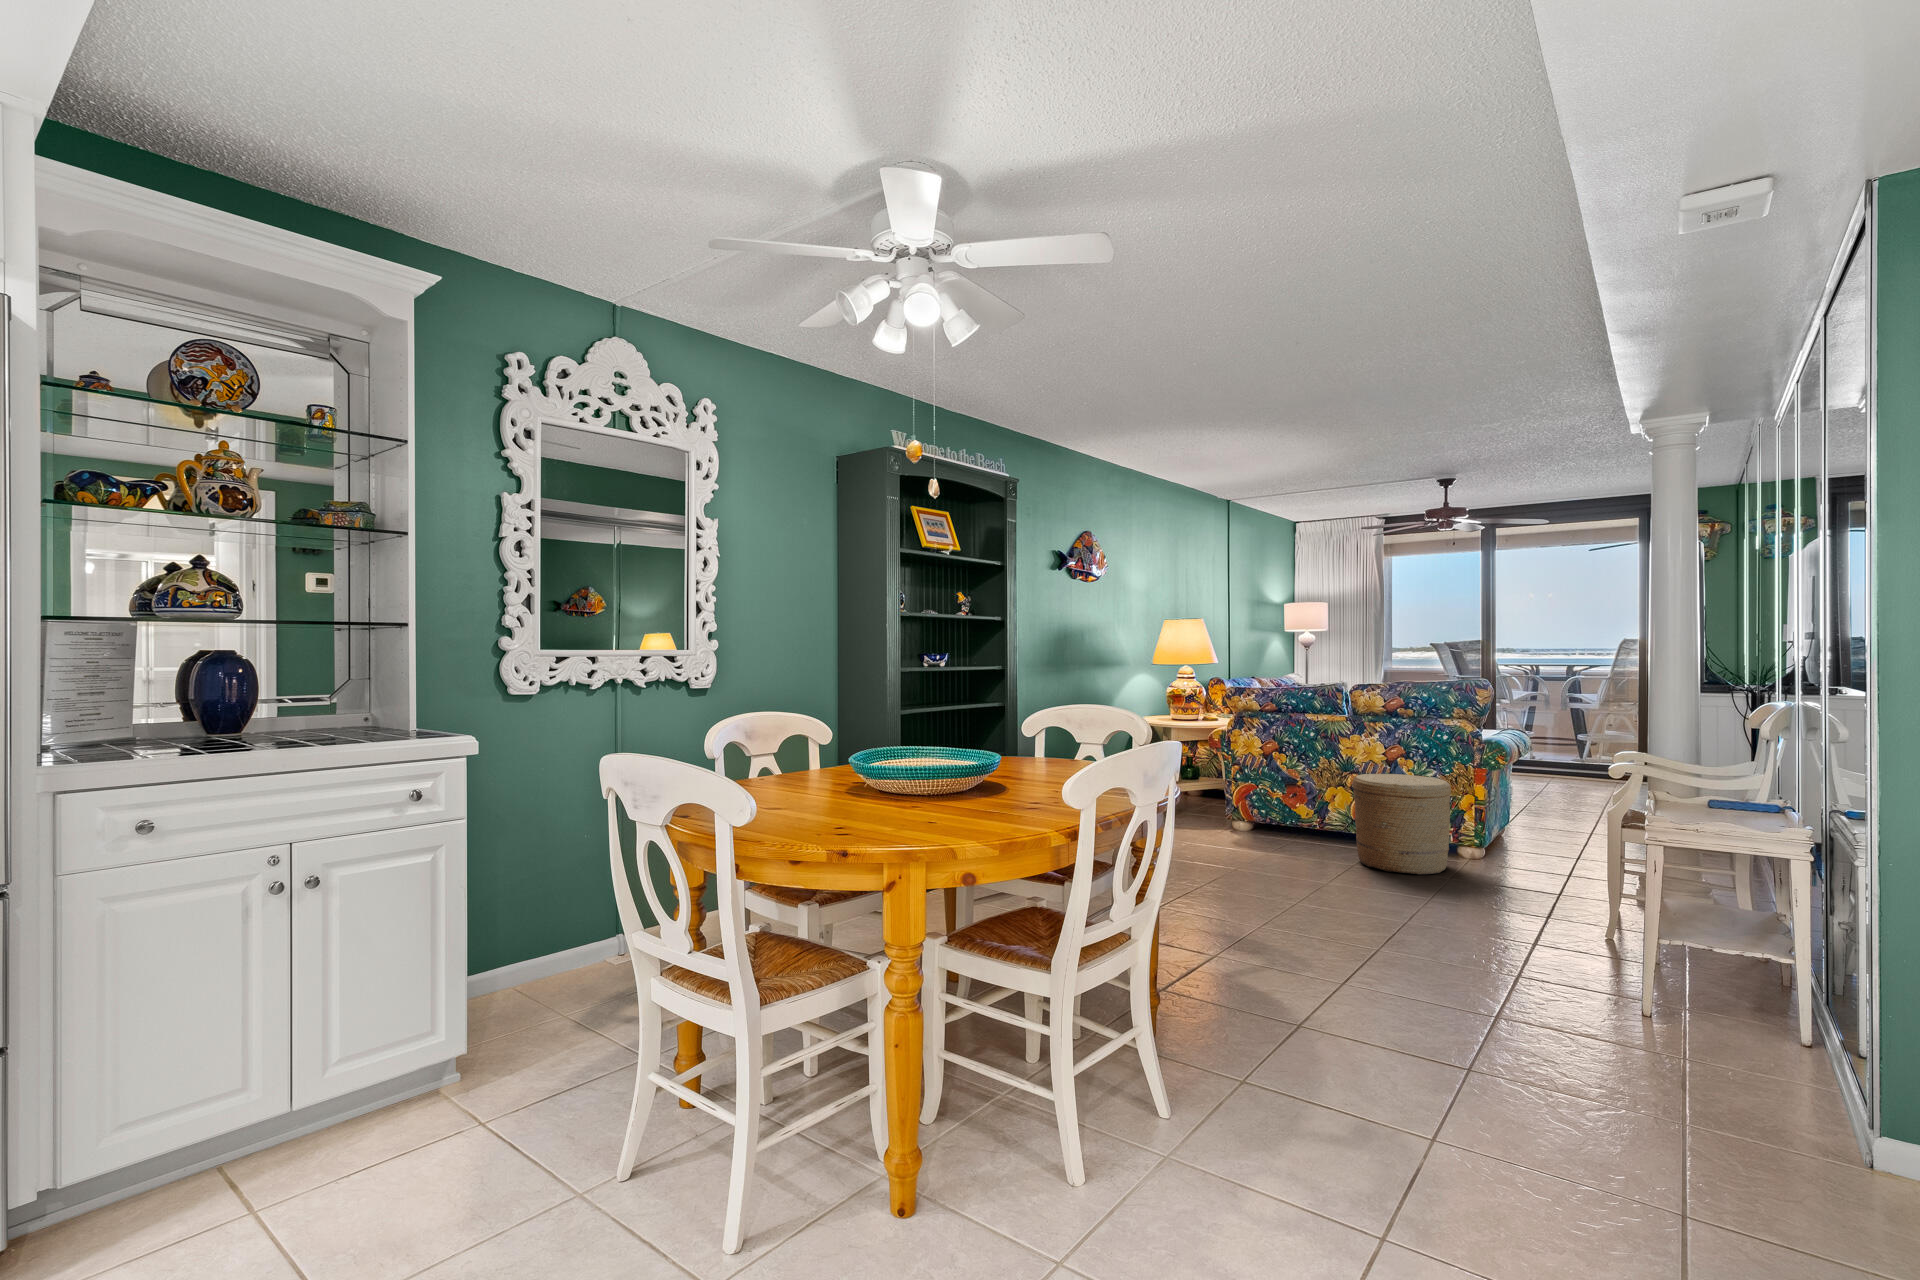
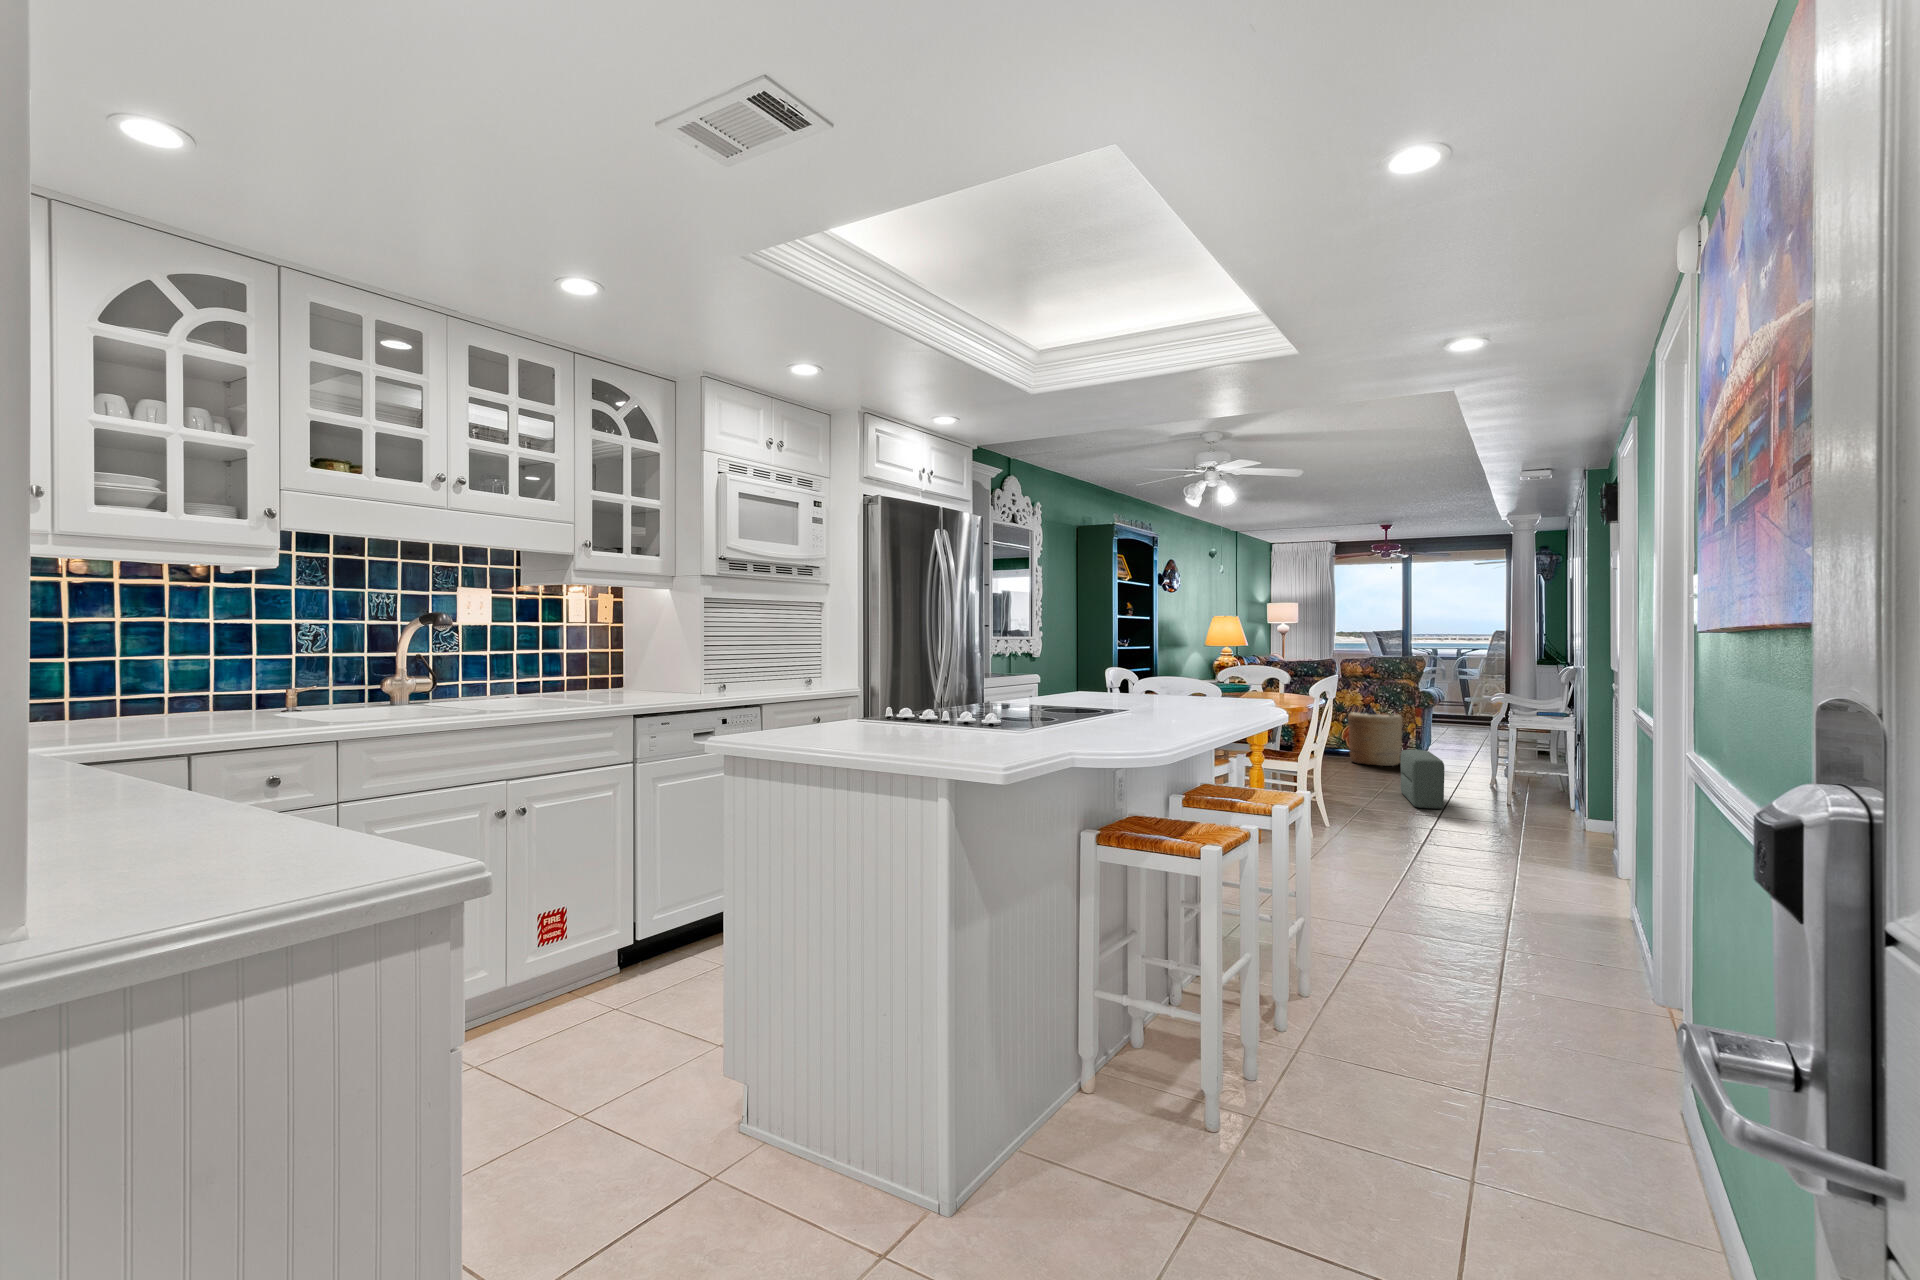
pouf: none [1420,873,1504,1031] -> present [1400,750,1444,809]

